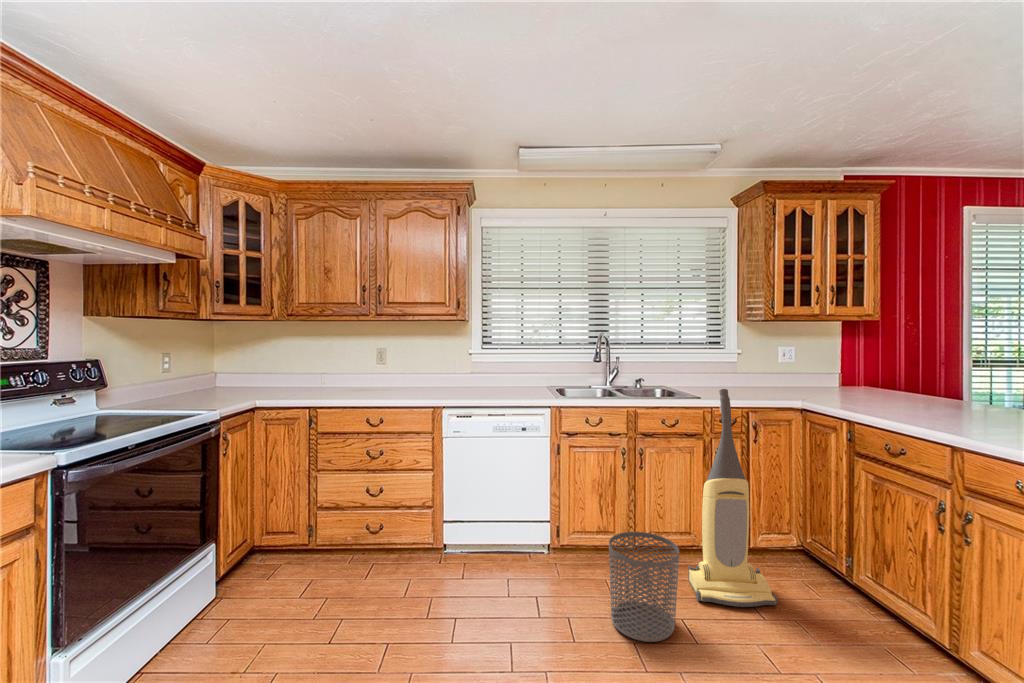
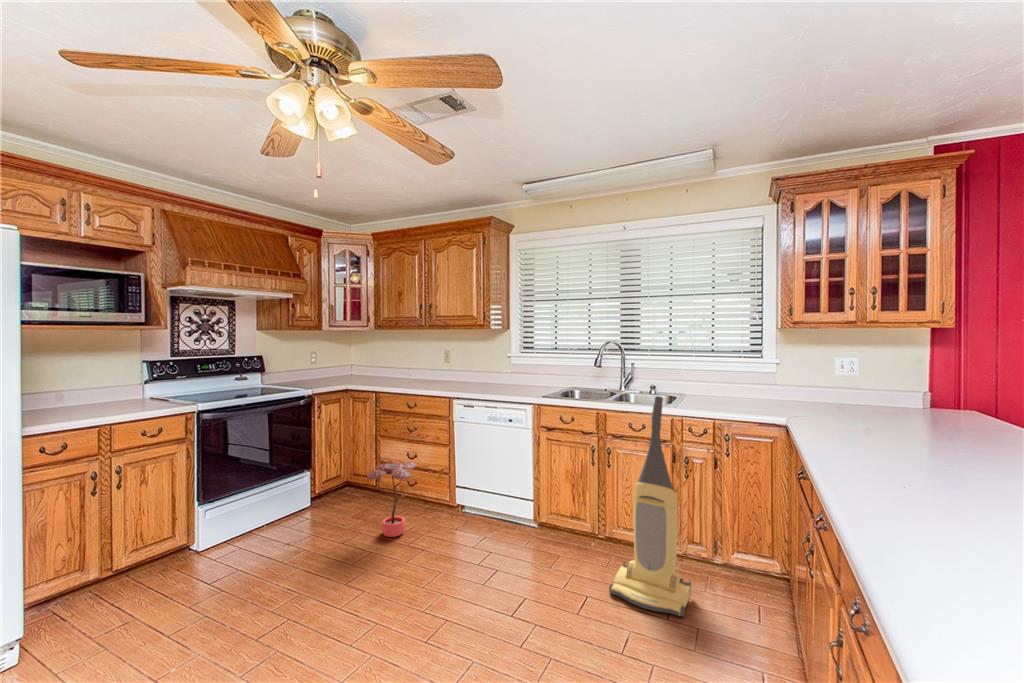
potted plant: none [360,499,429,608] -> present [367,462,416,537]
waste bin: present [609,532,679,642] -> none [509,514,568,608]

